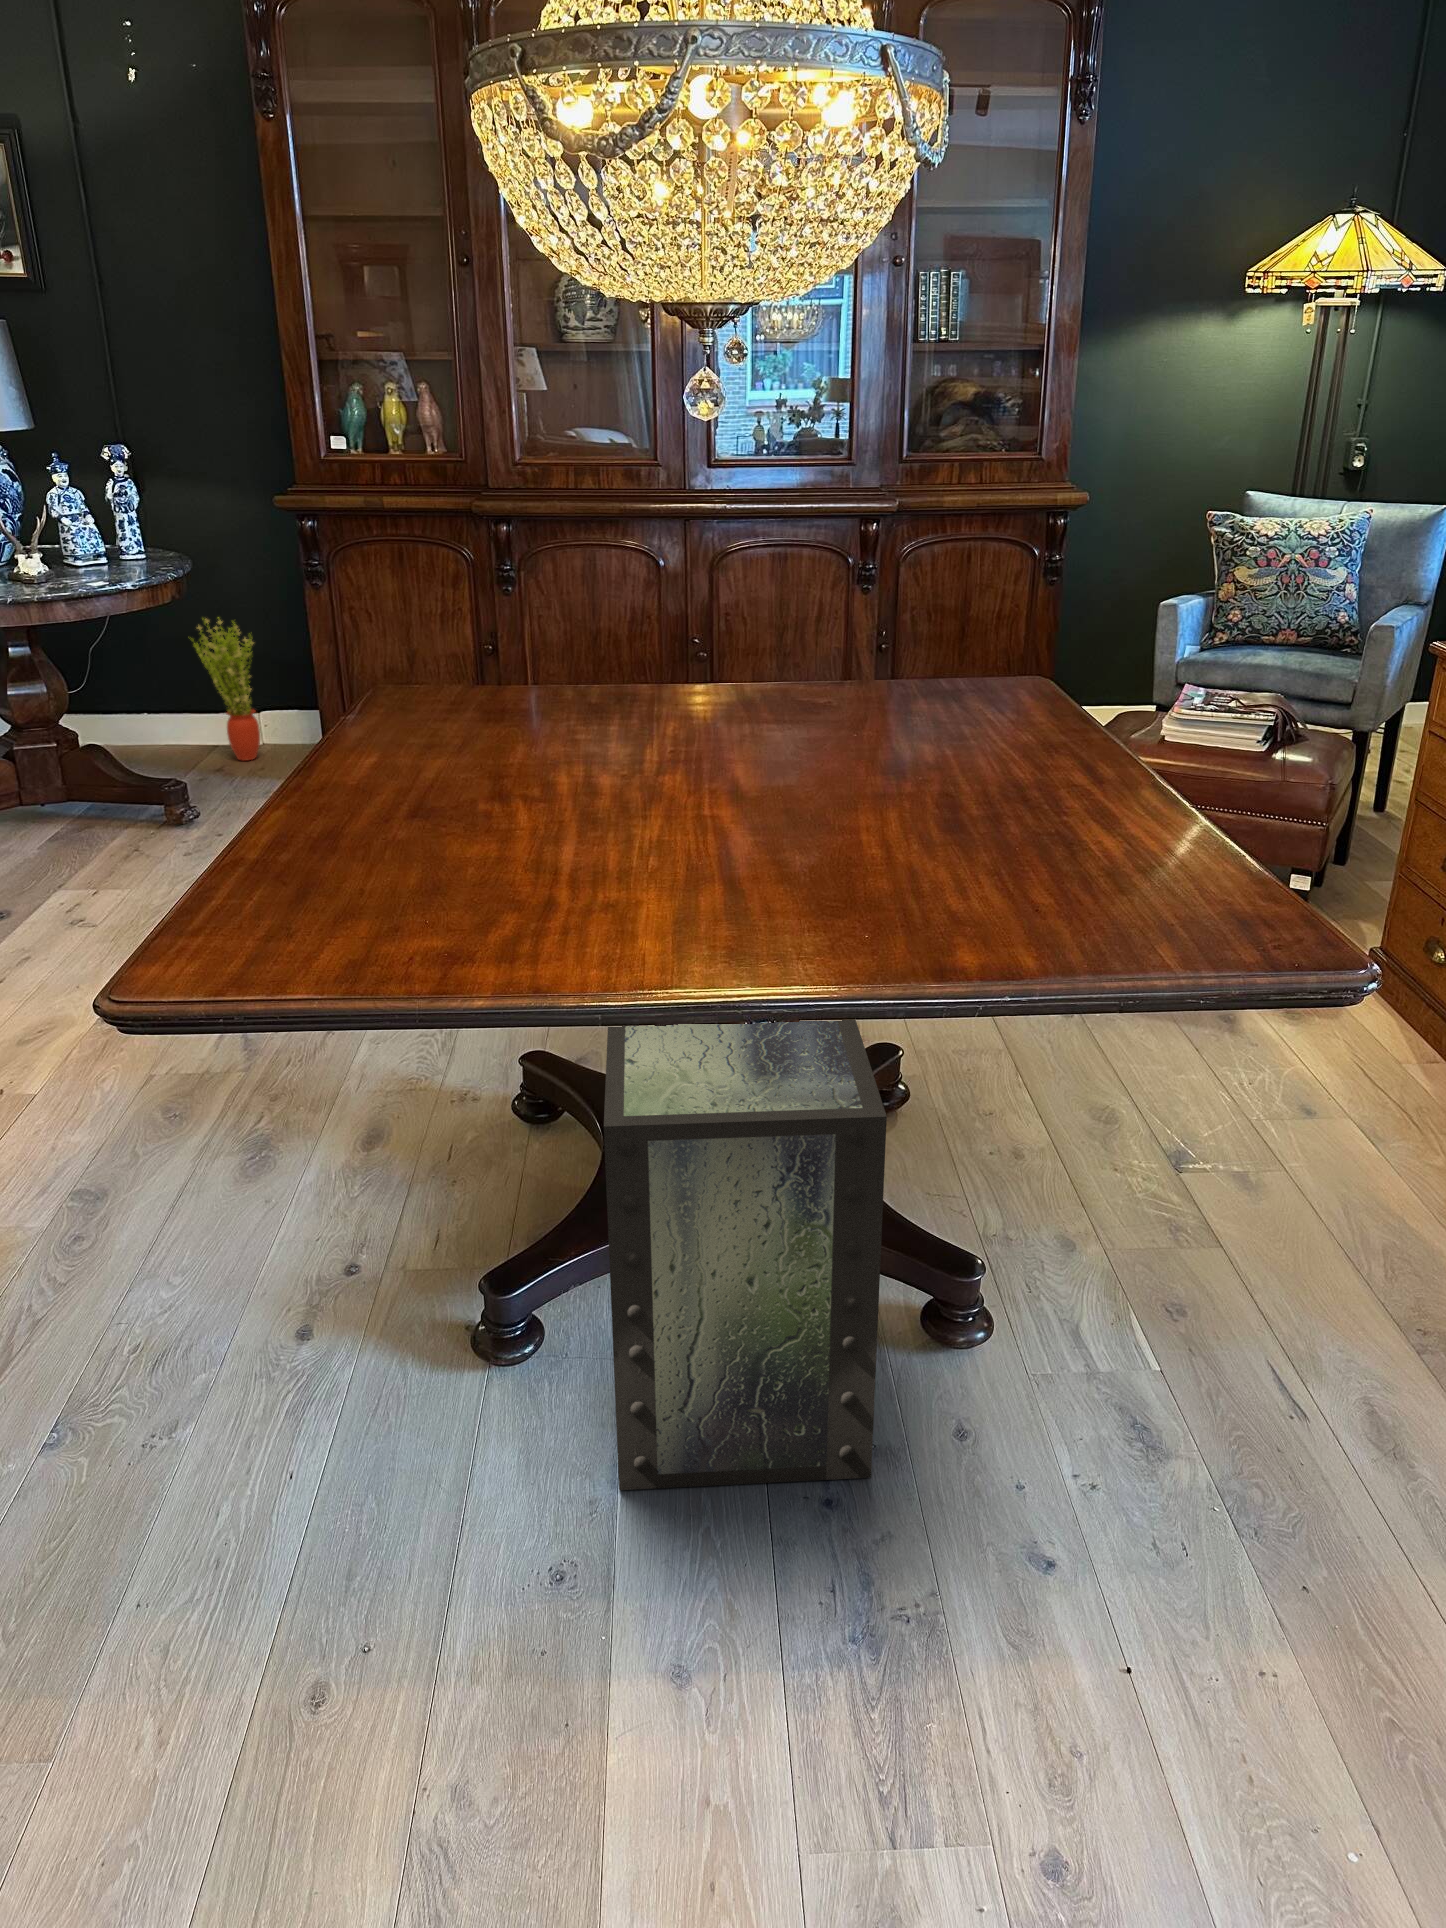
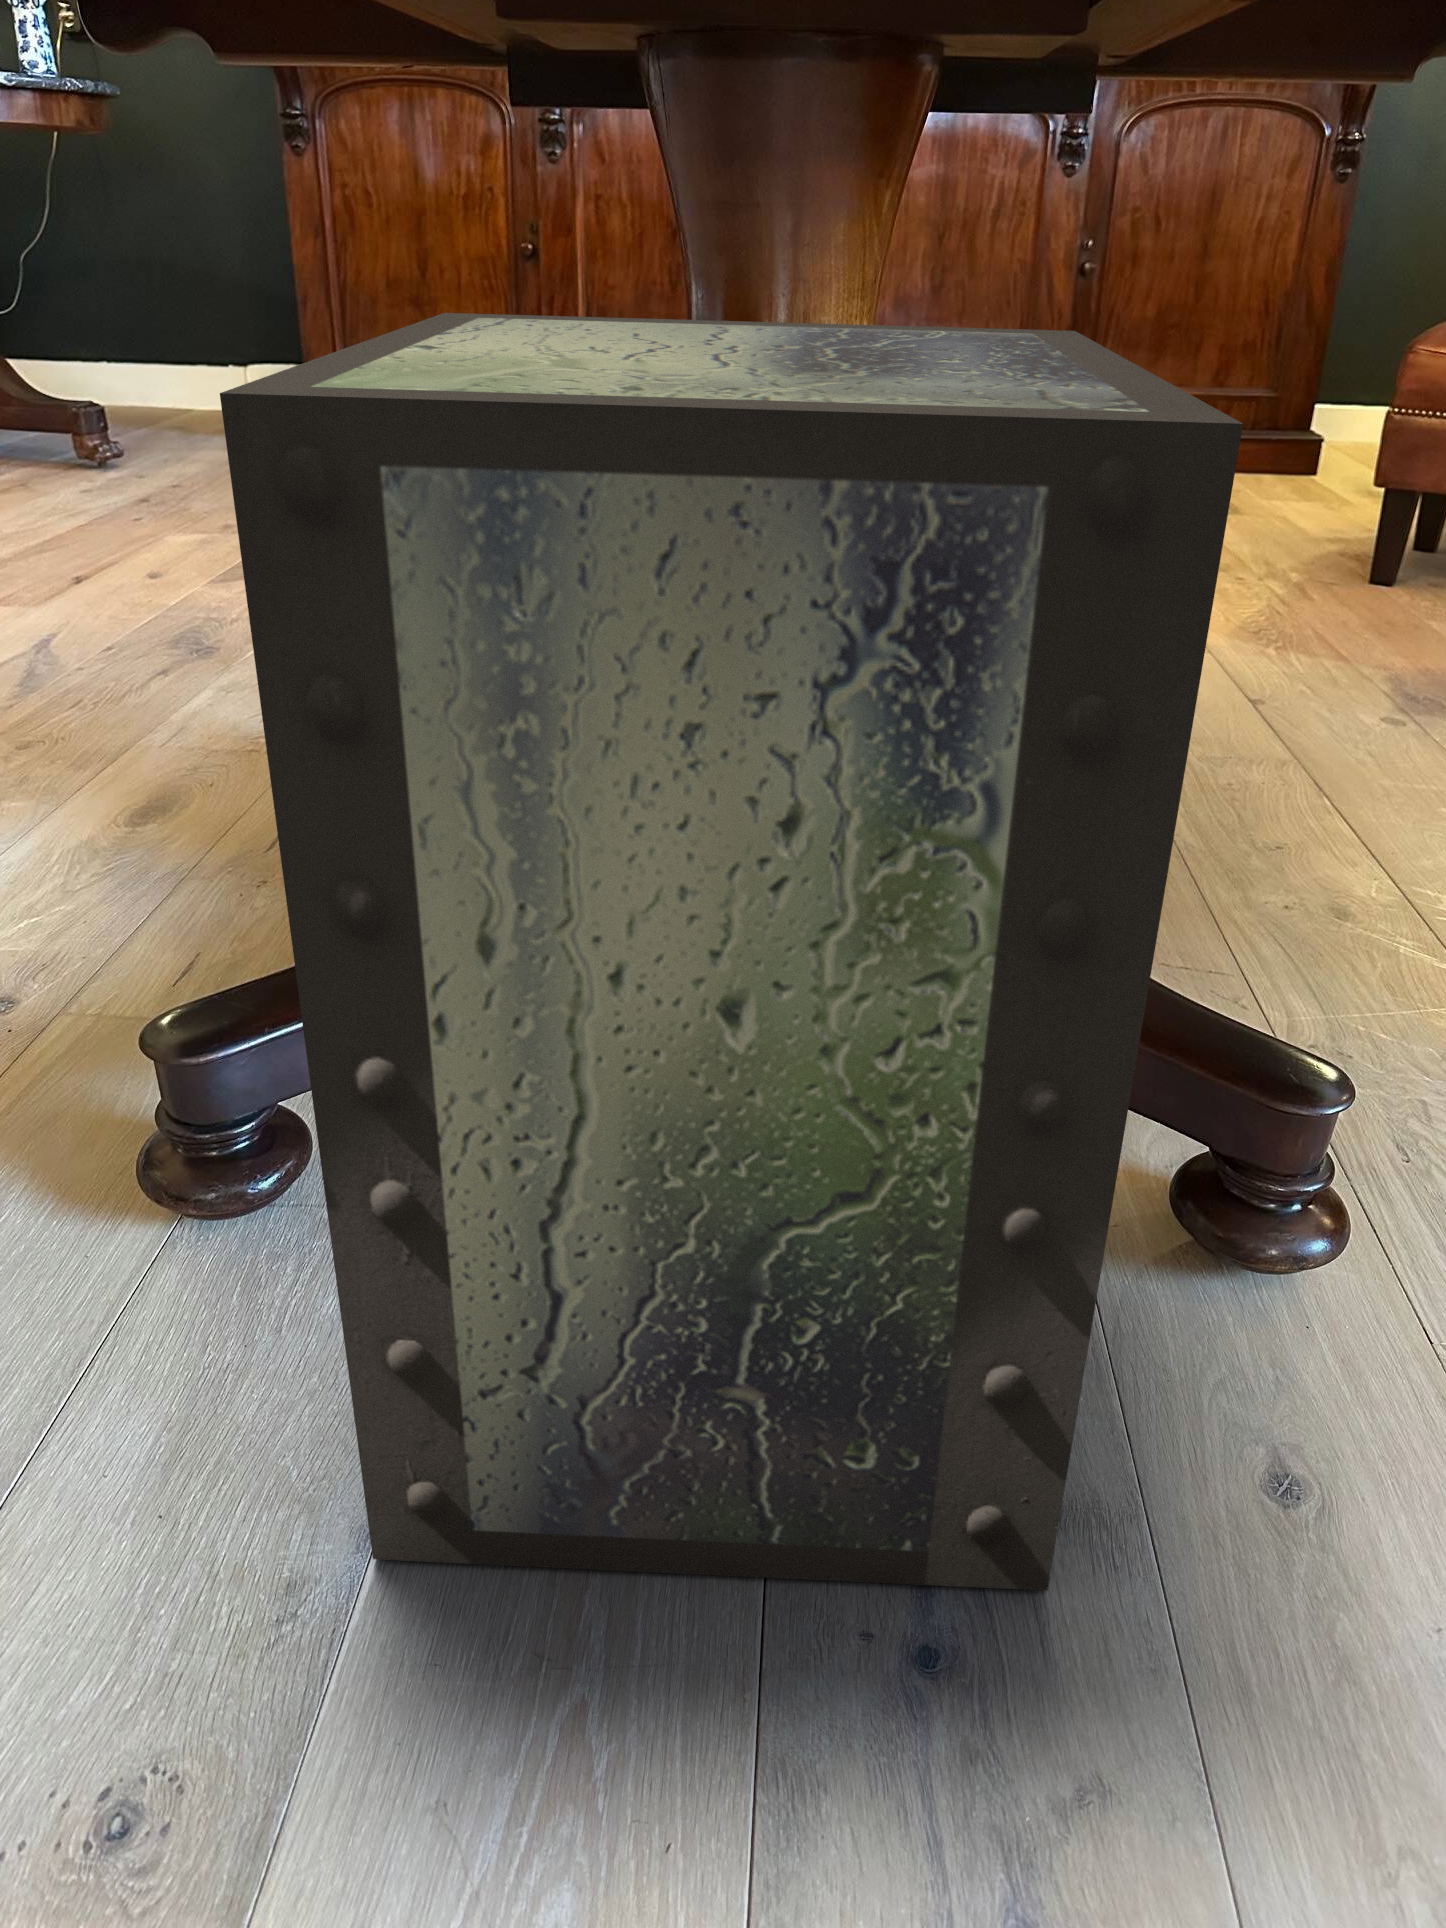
potted plant: present [194,617,260,761] -> none [137,208,236,417]

